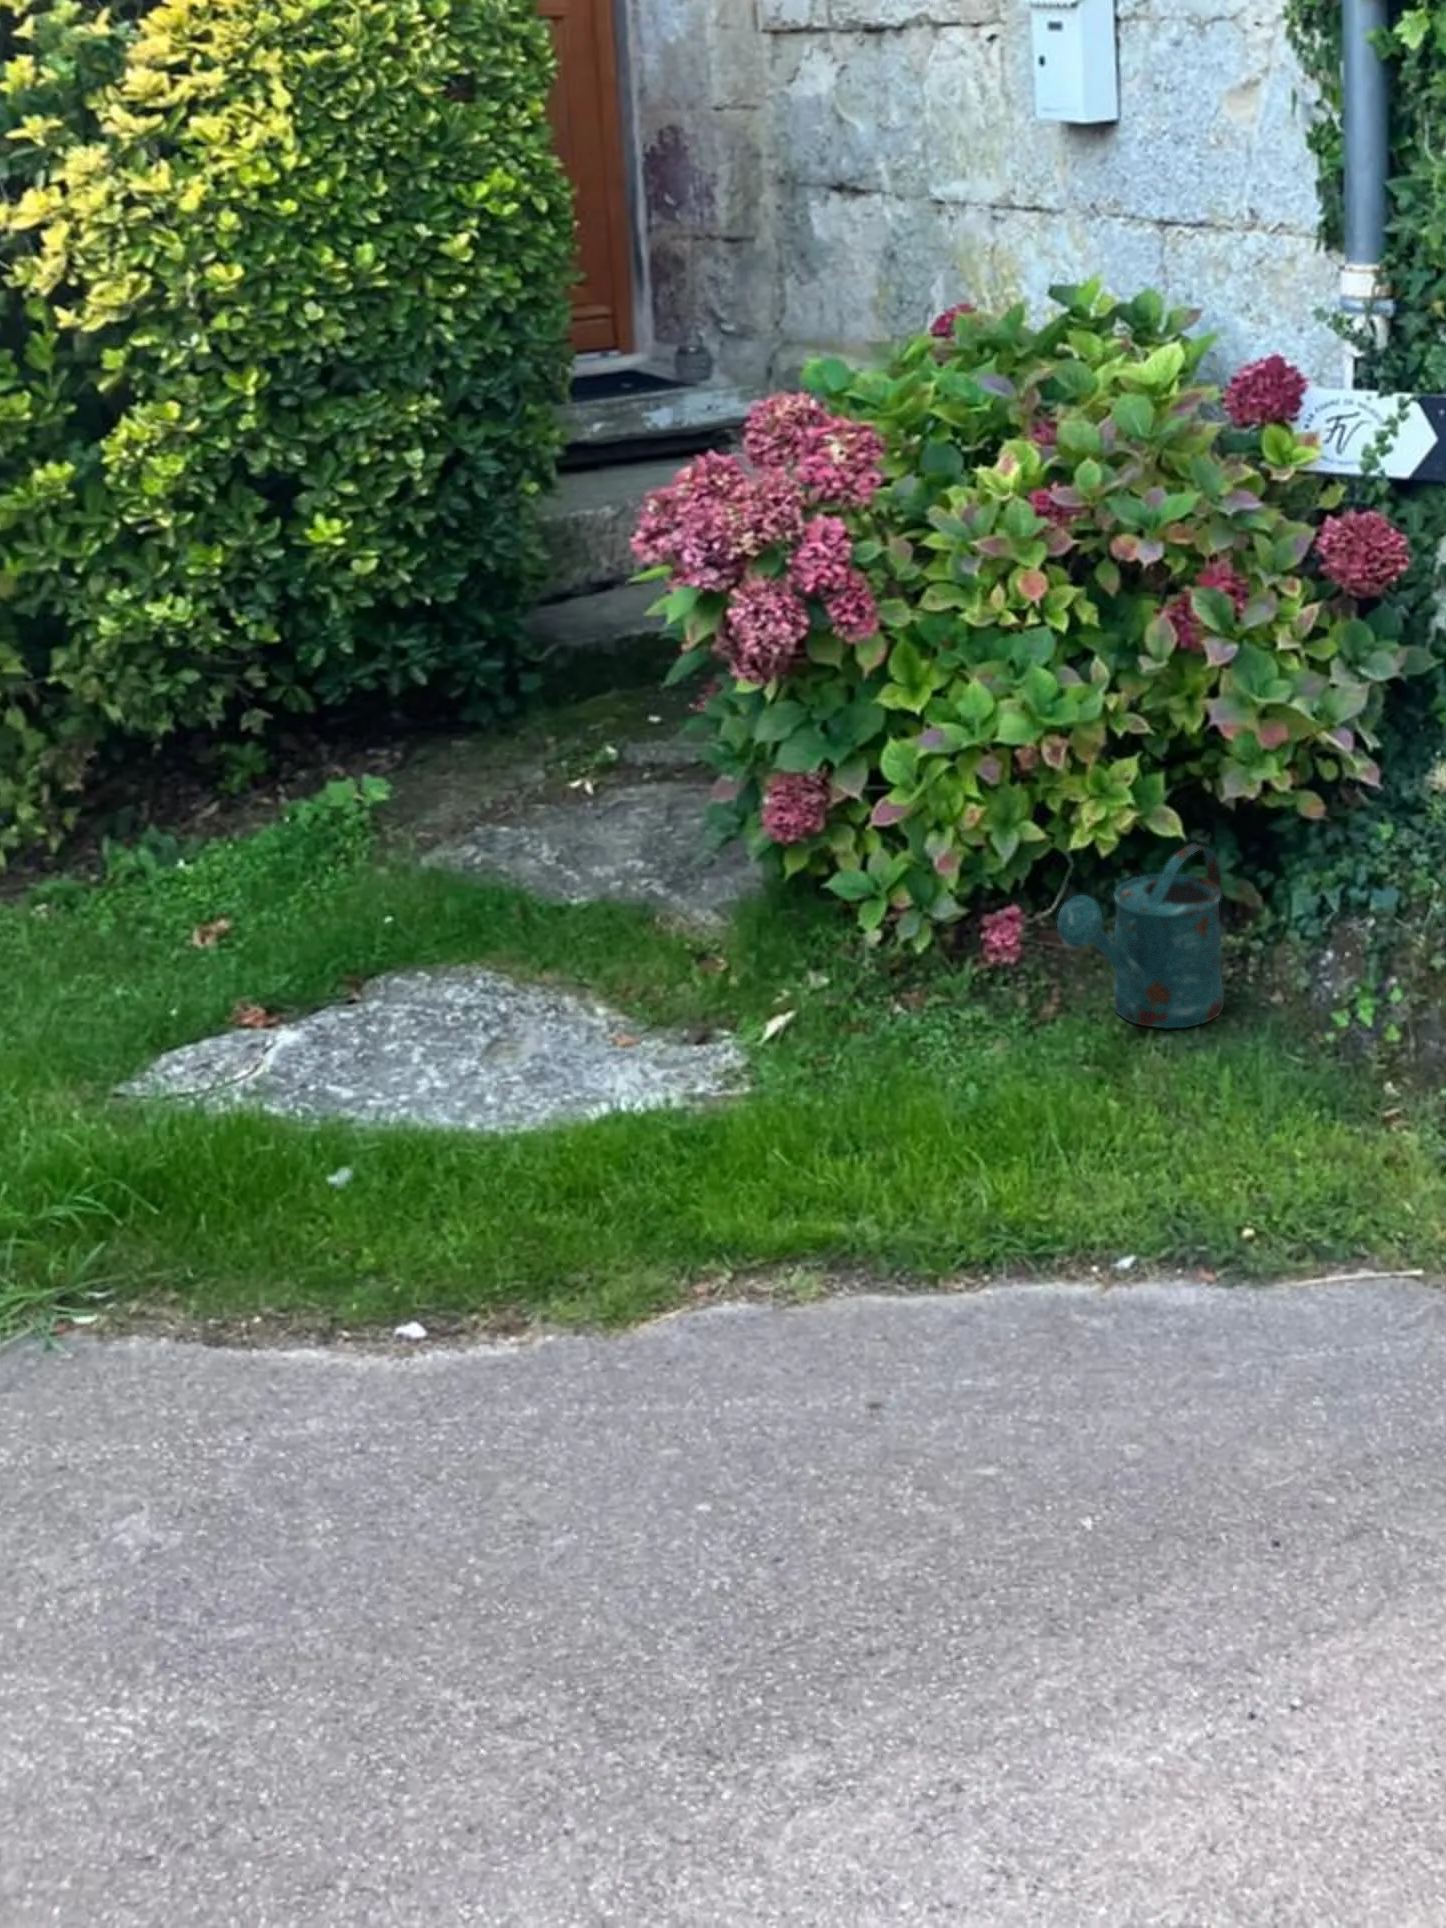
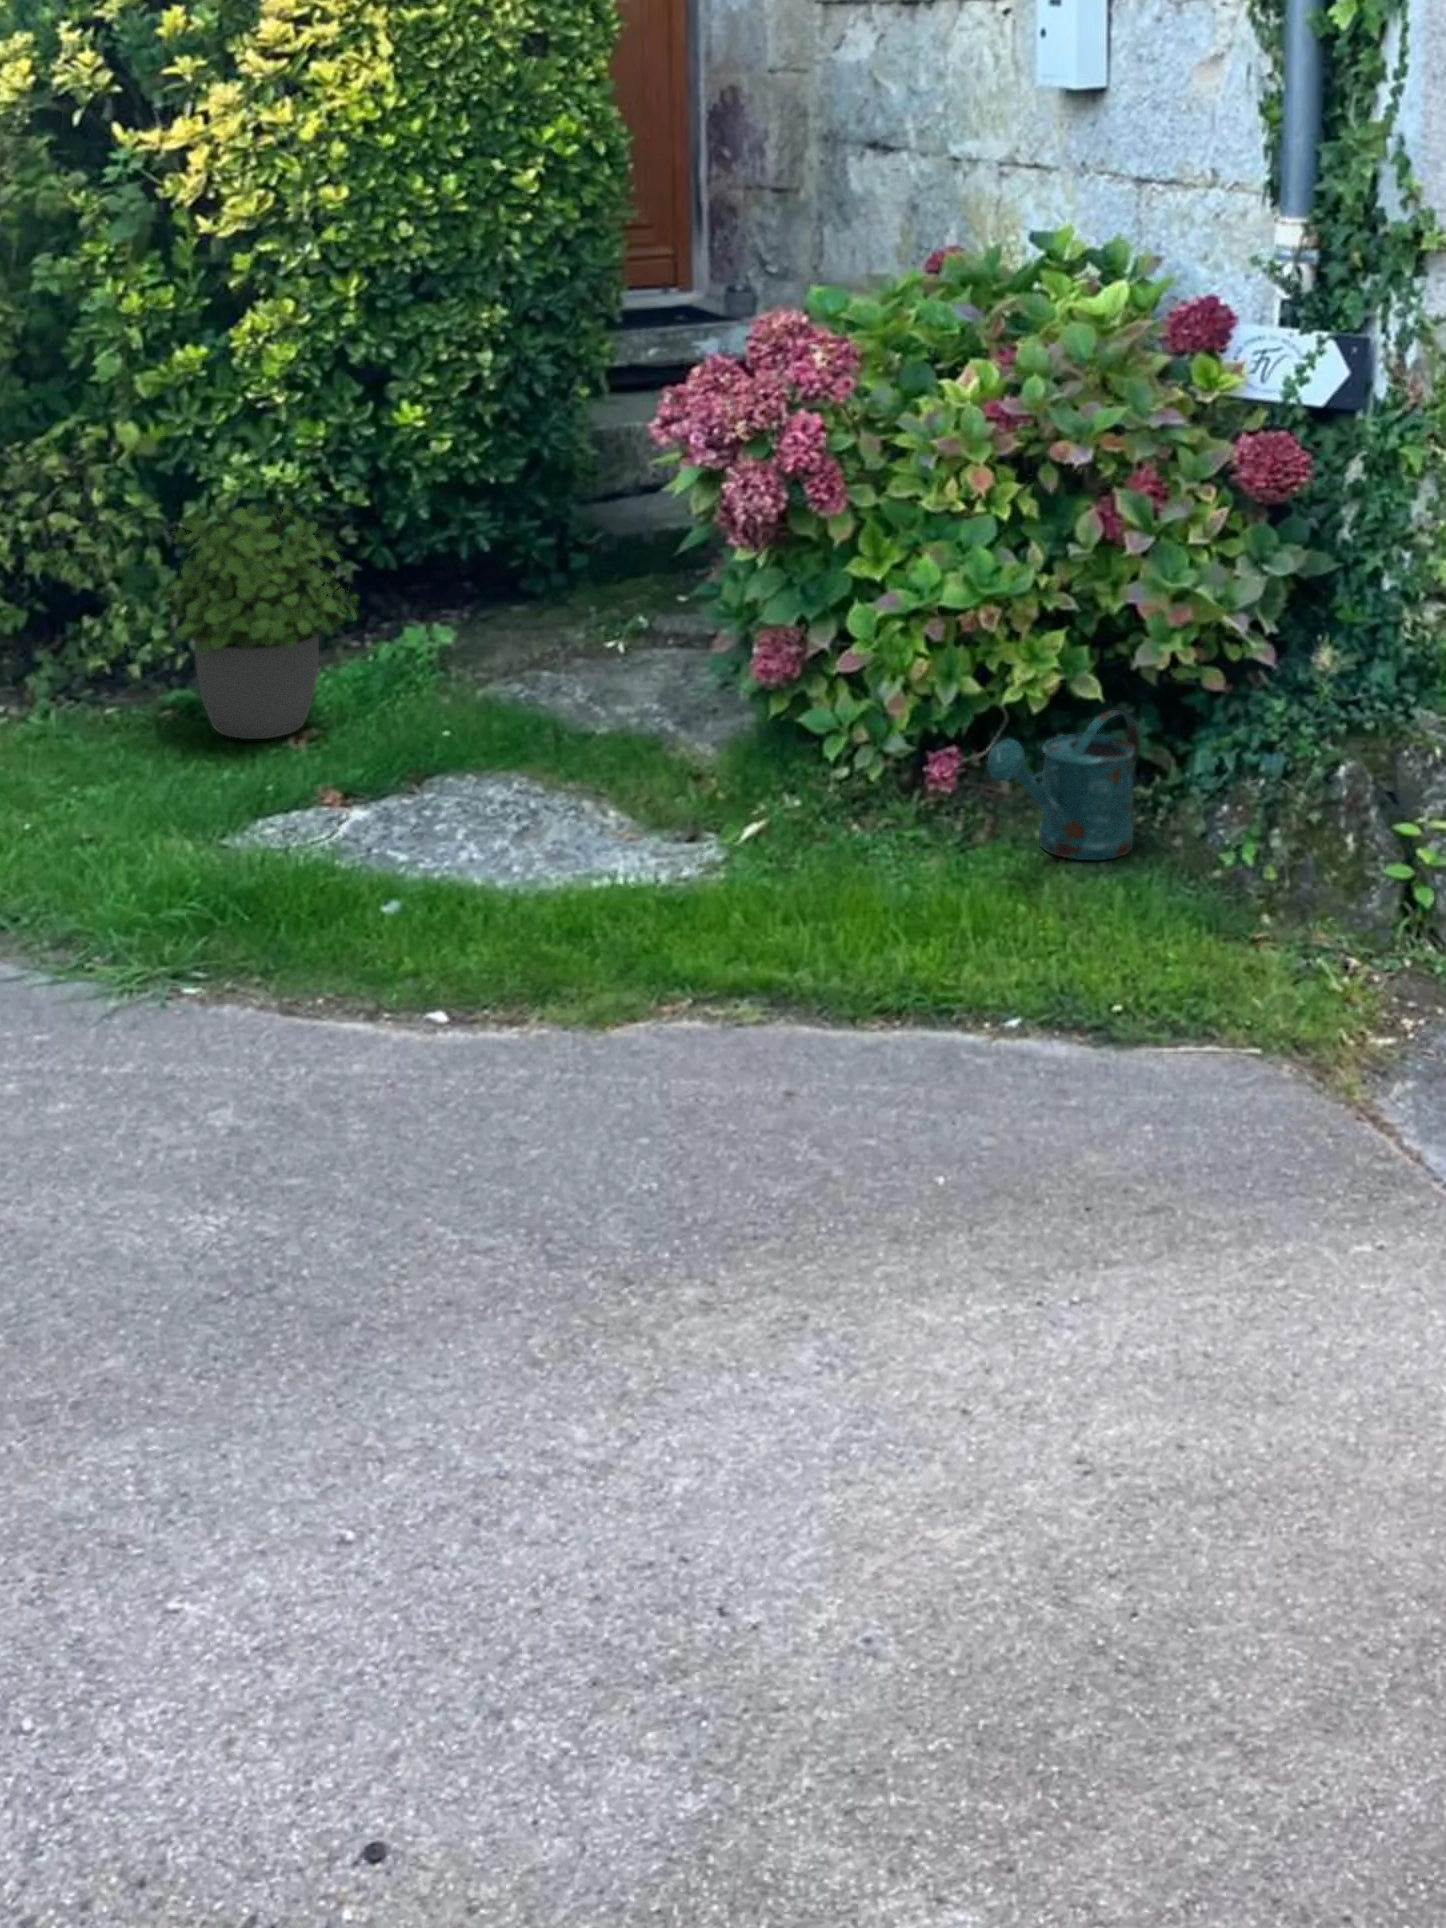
potted plant: none [24,642,276,937] -> present [160,501,358,739]

